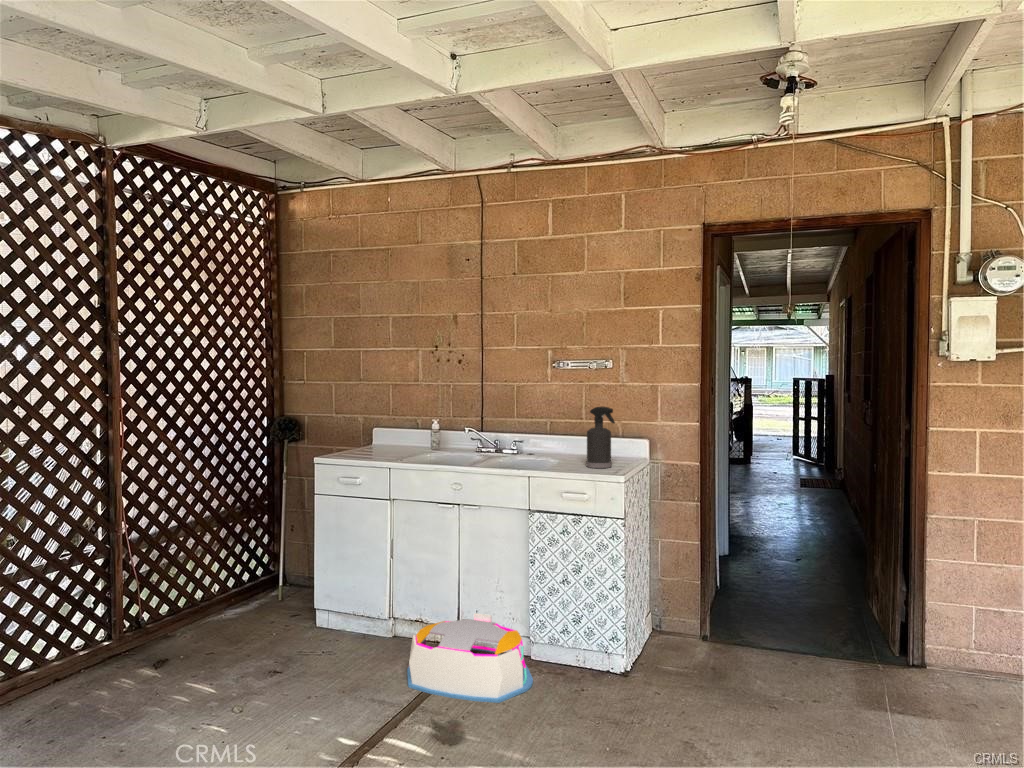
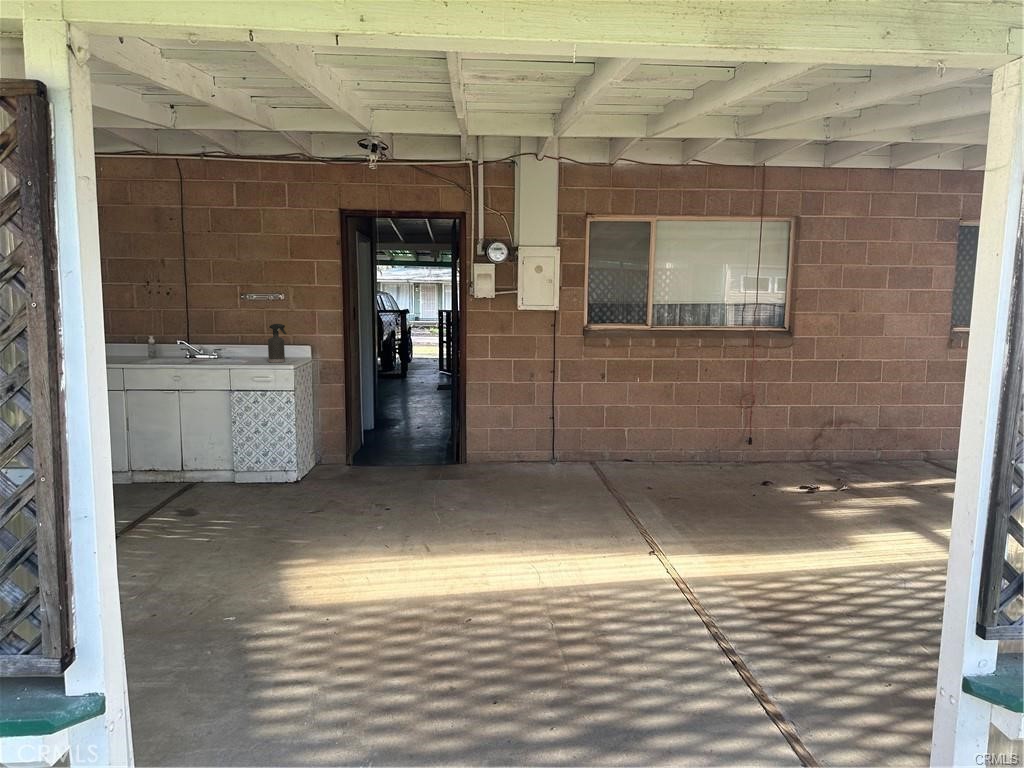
storage bin: present [407,613,533,703] -> none [149,459,239,505]

